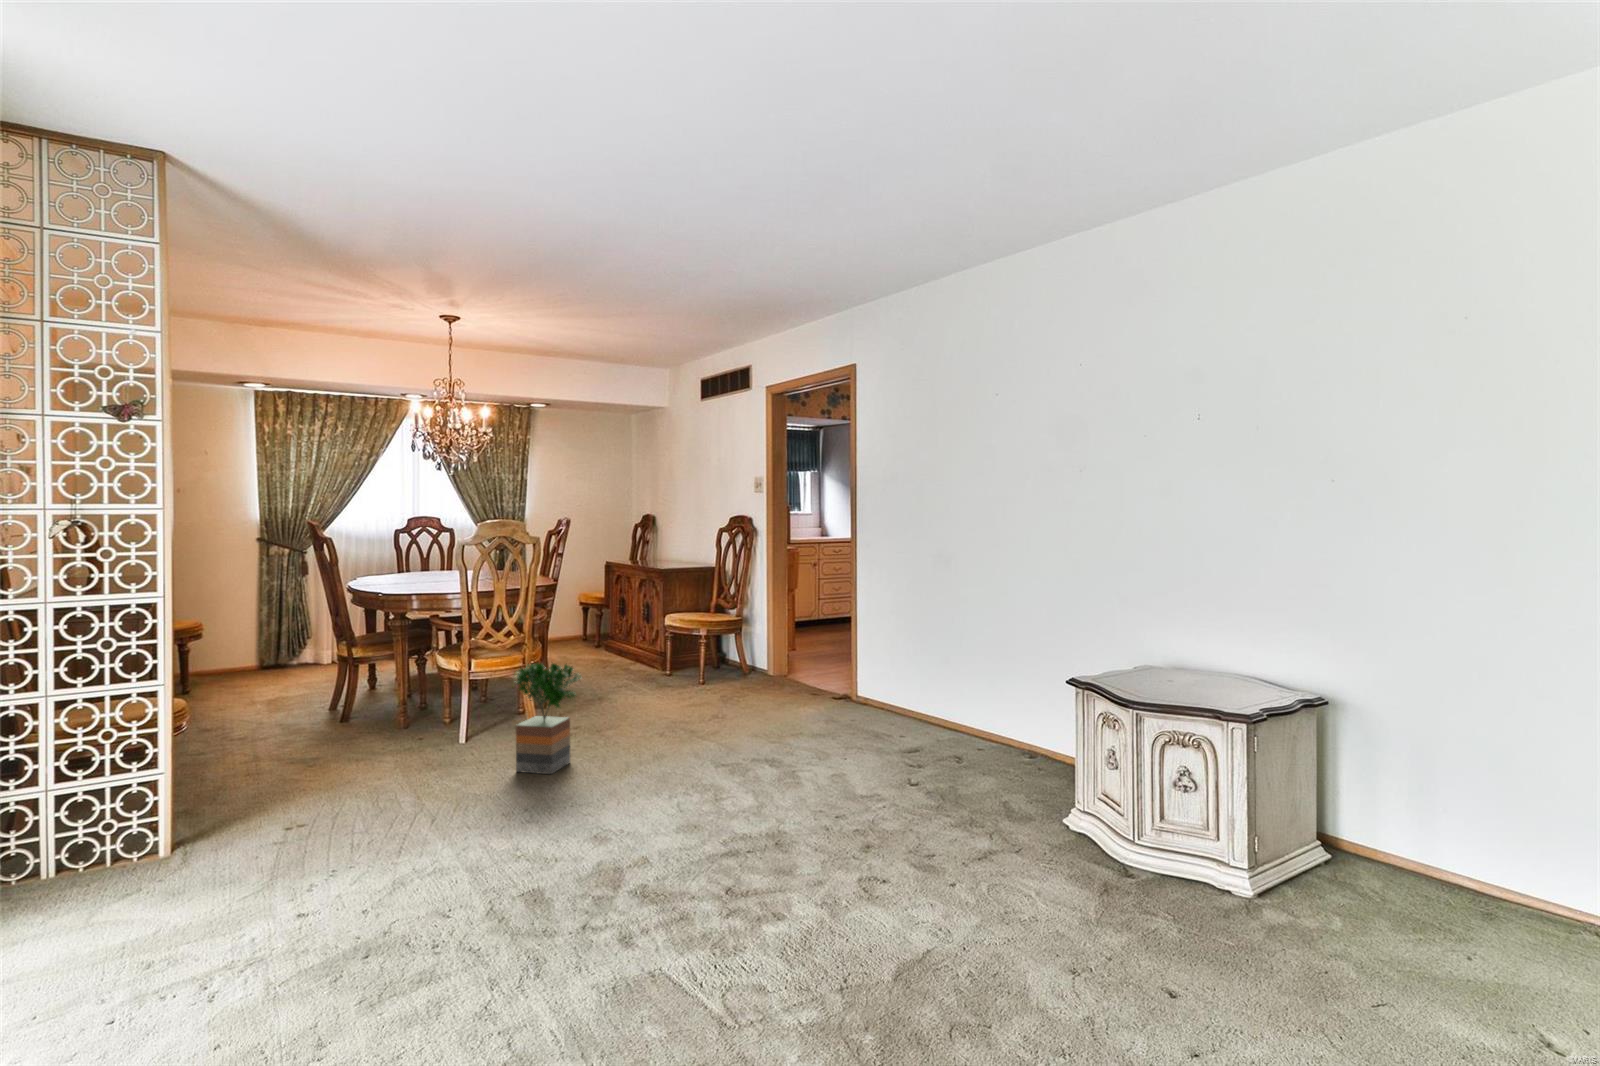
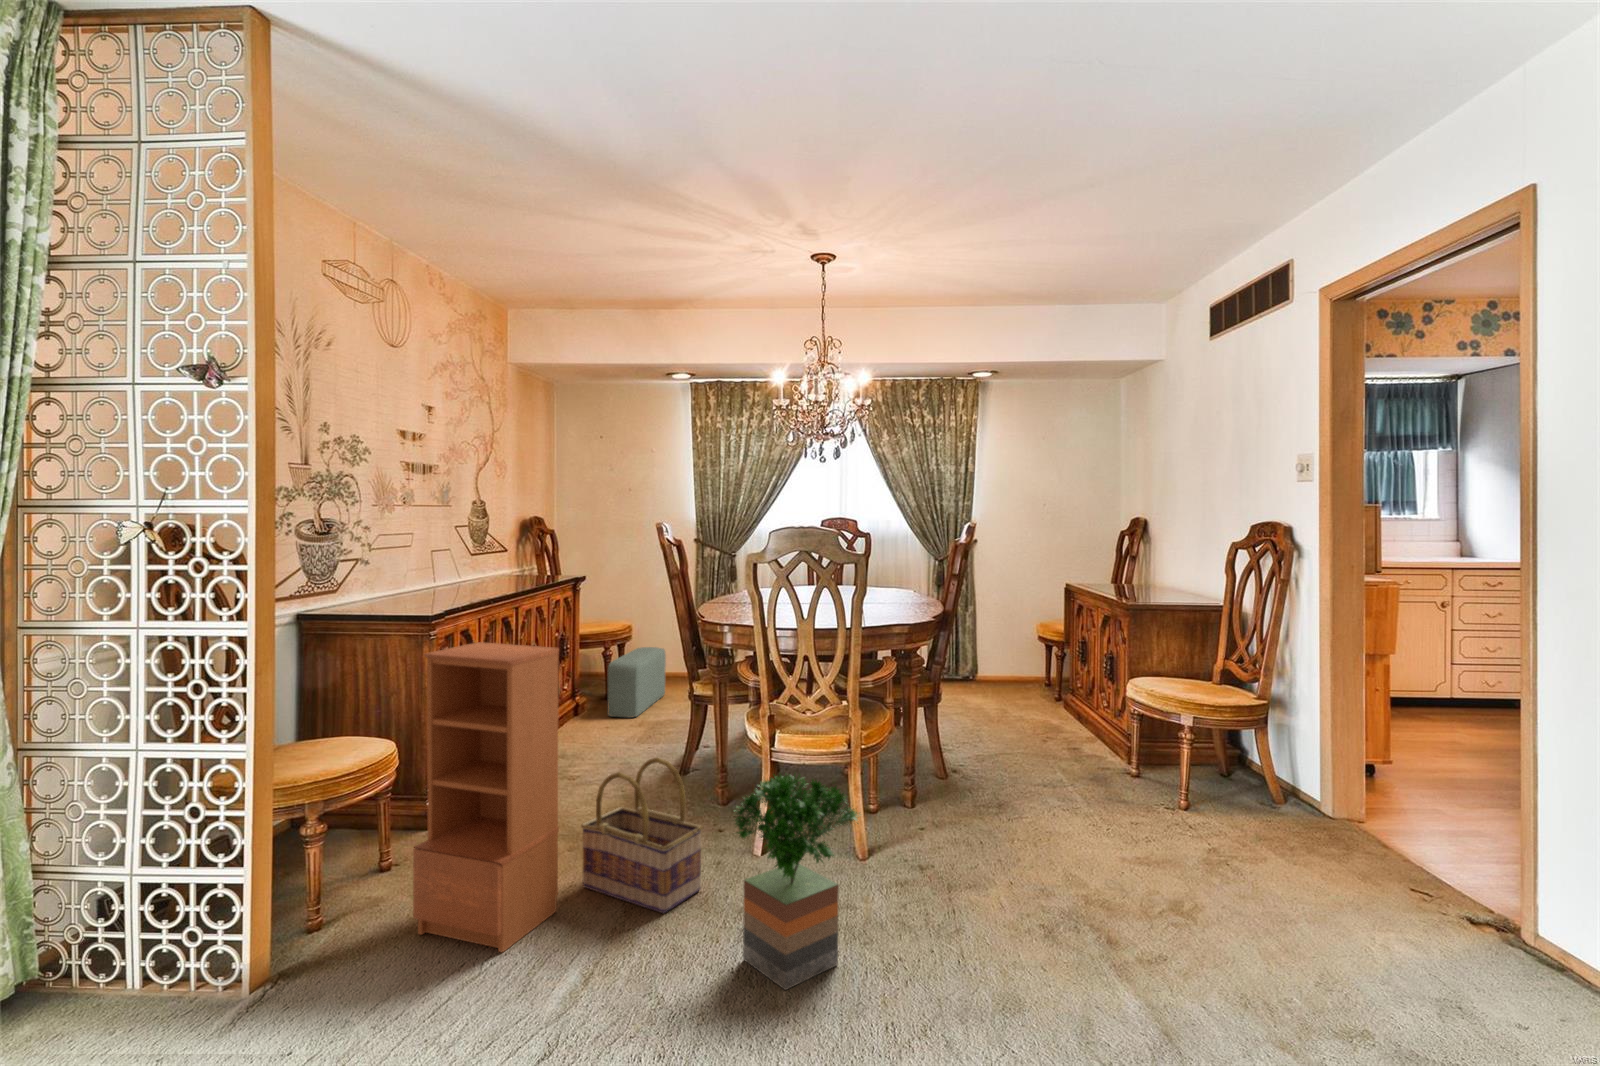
bookcase: none [271,605,365,811] -> present [413,642,559,953]
pouf: none [217,639,256,702] -> present [608,647,666,718]
basket: none [364,679,455,773] -> present [581,757,703,913]

